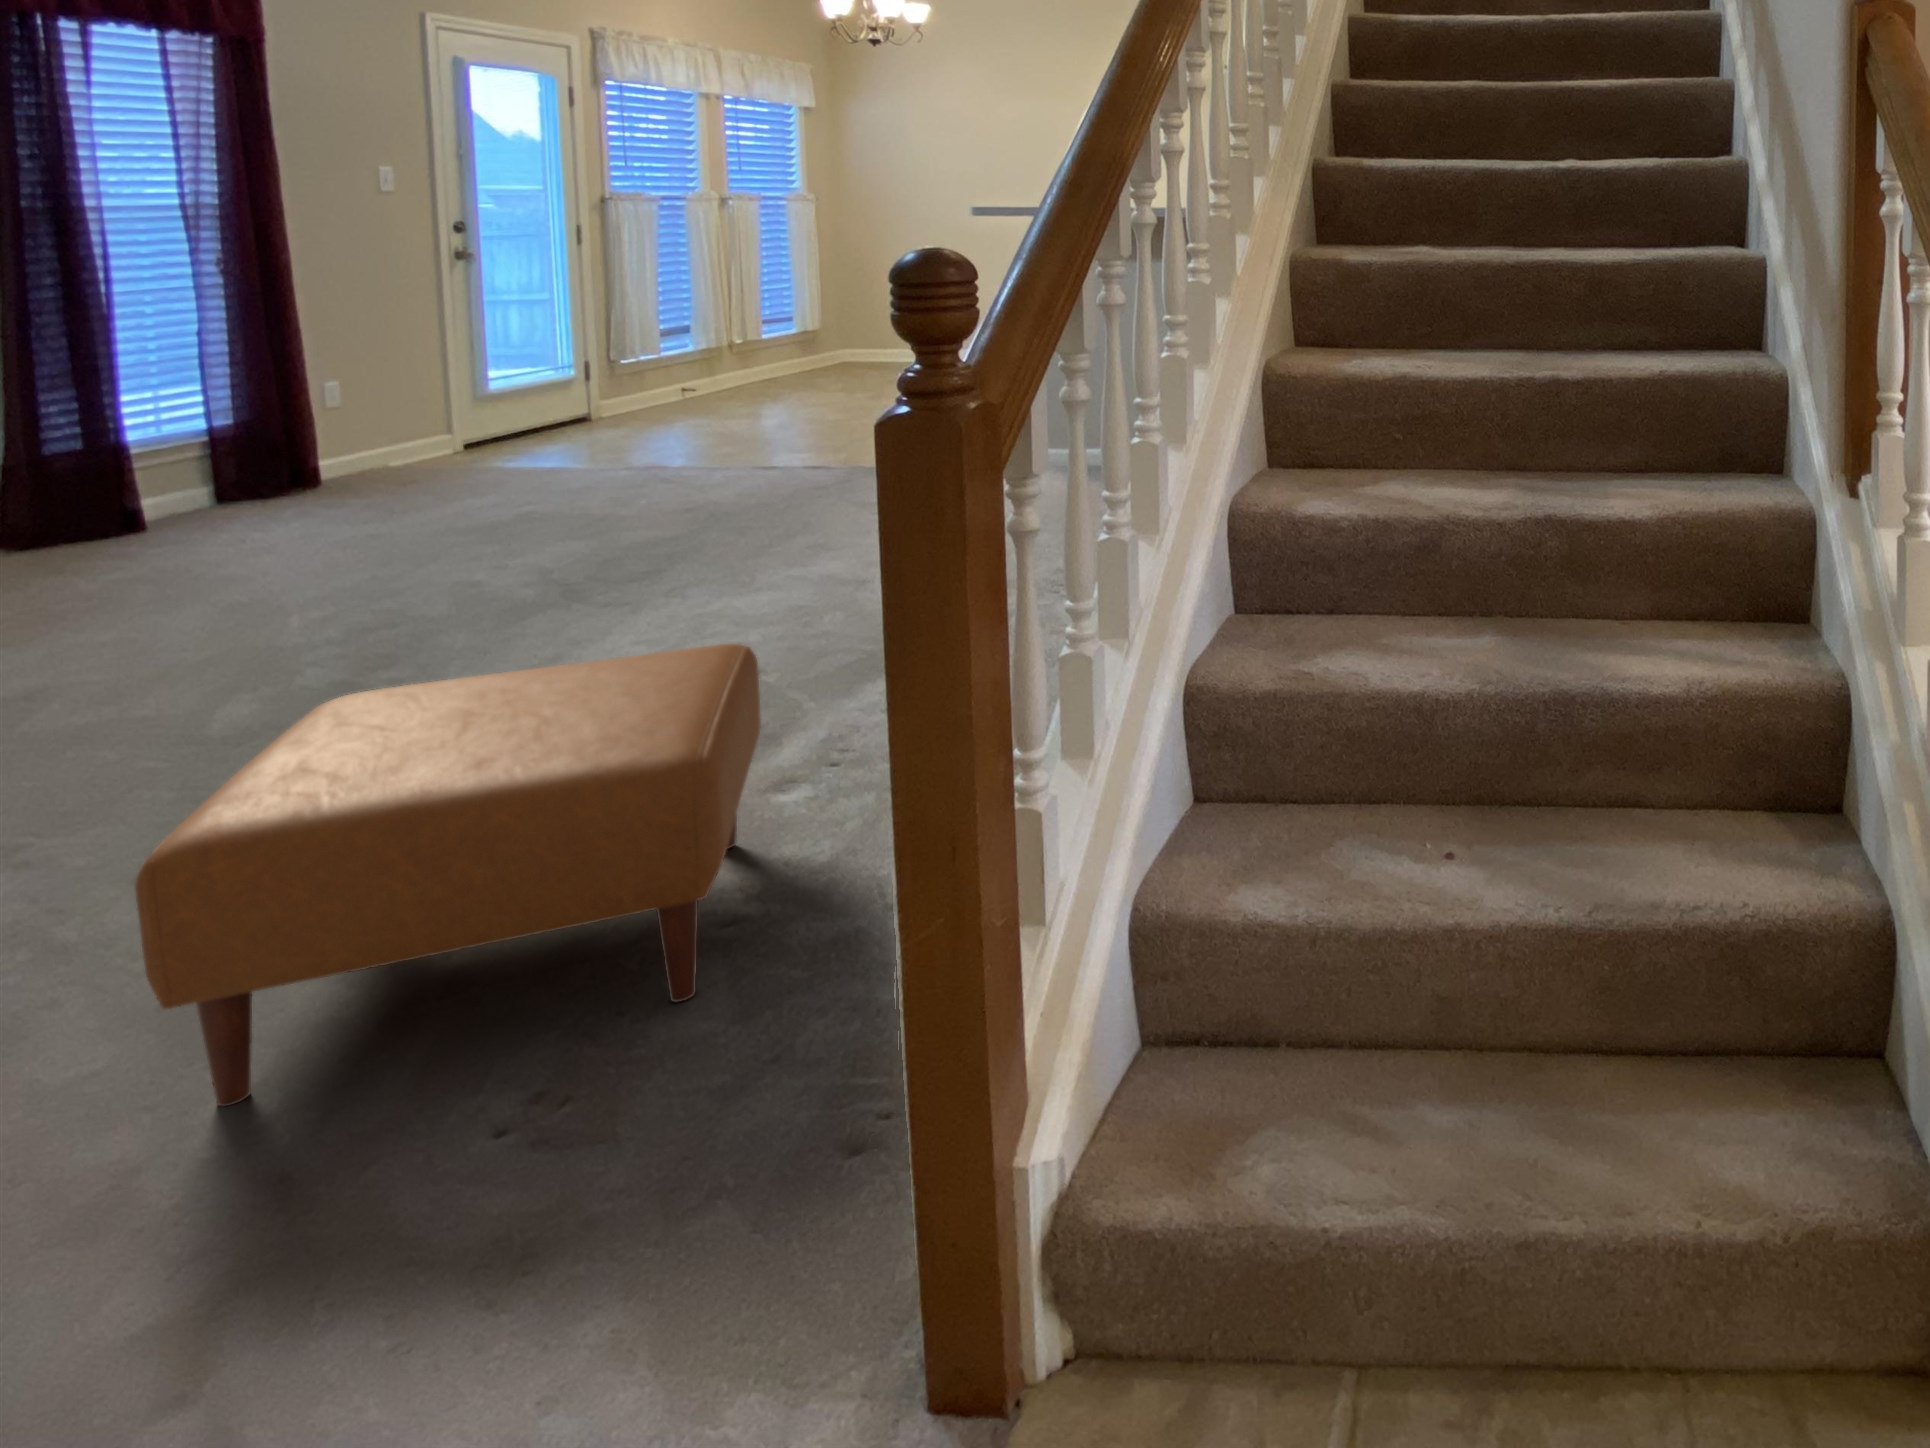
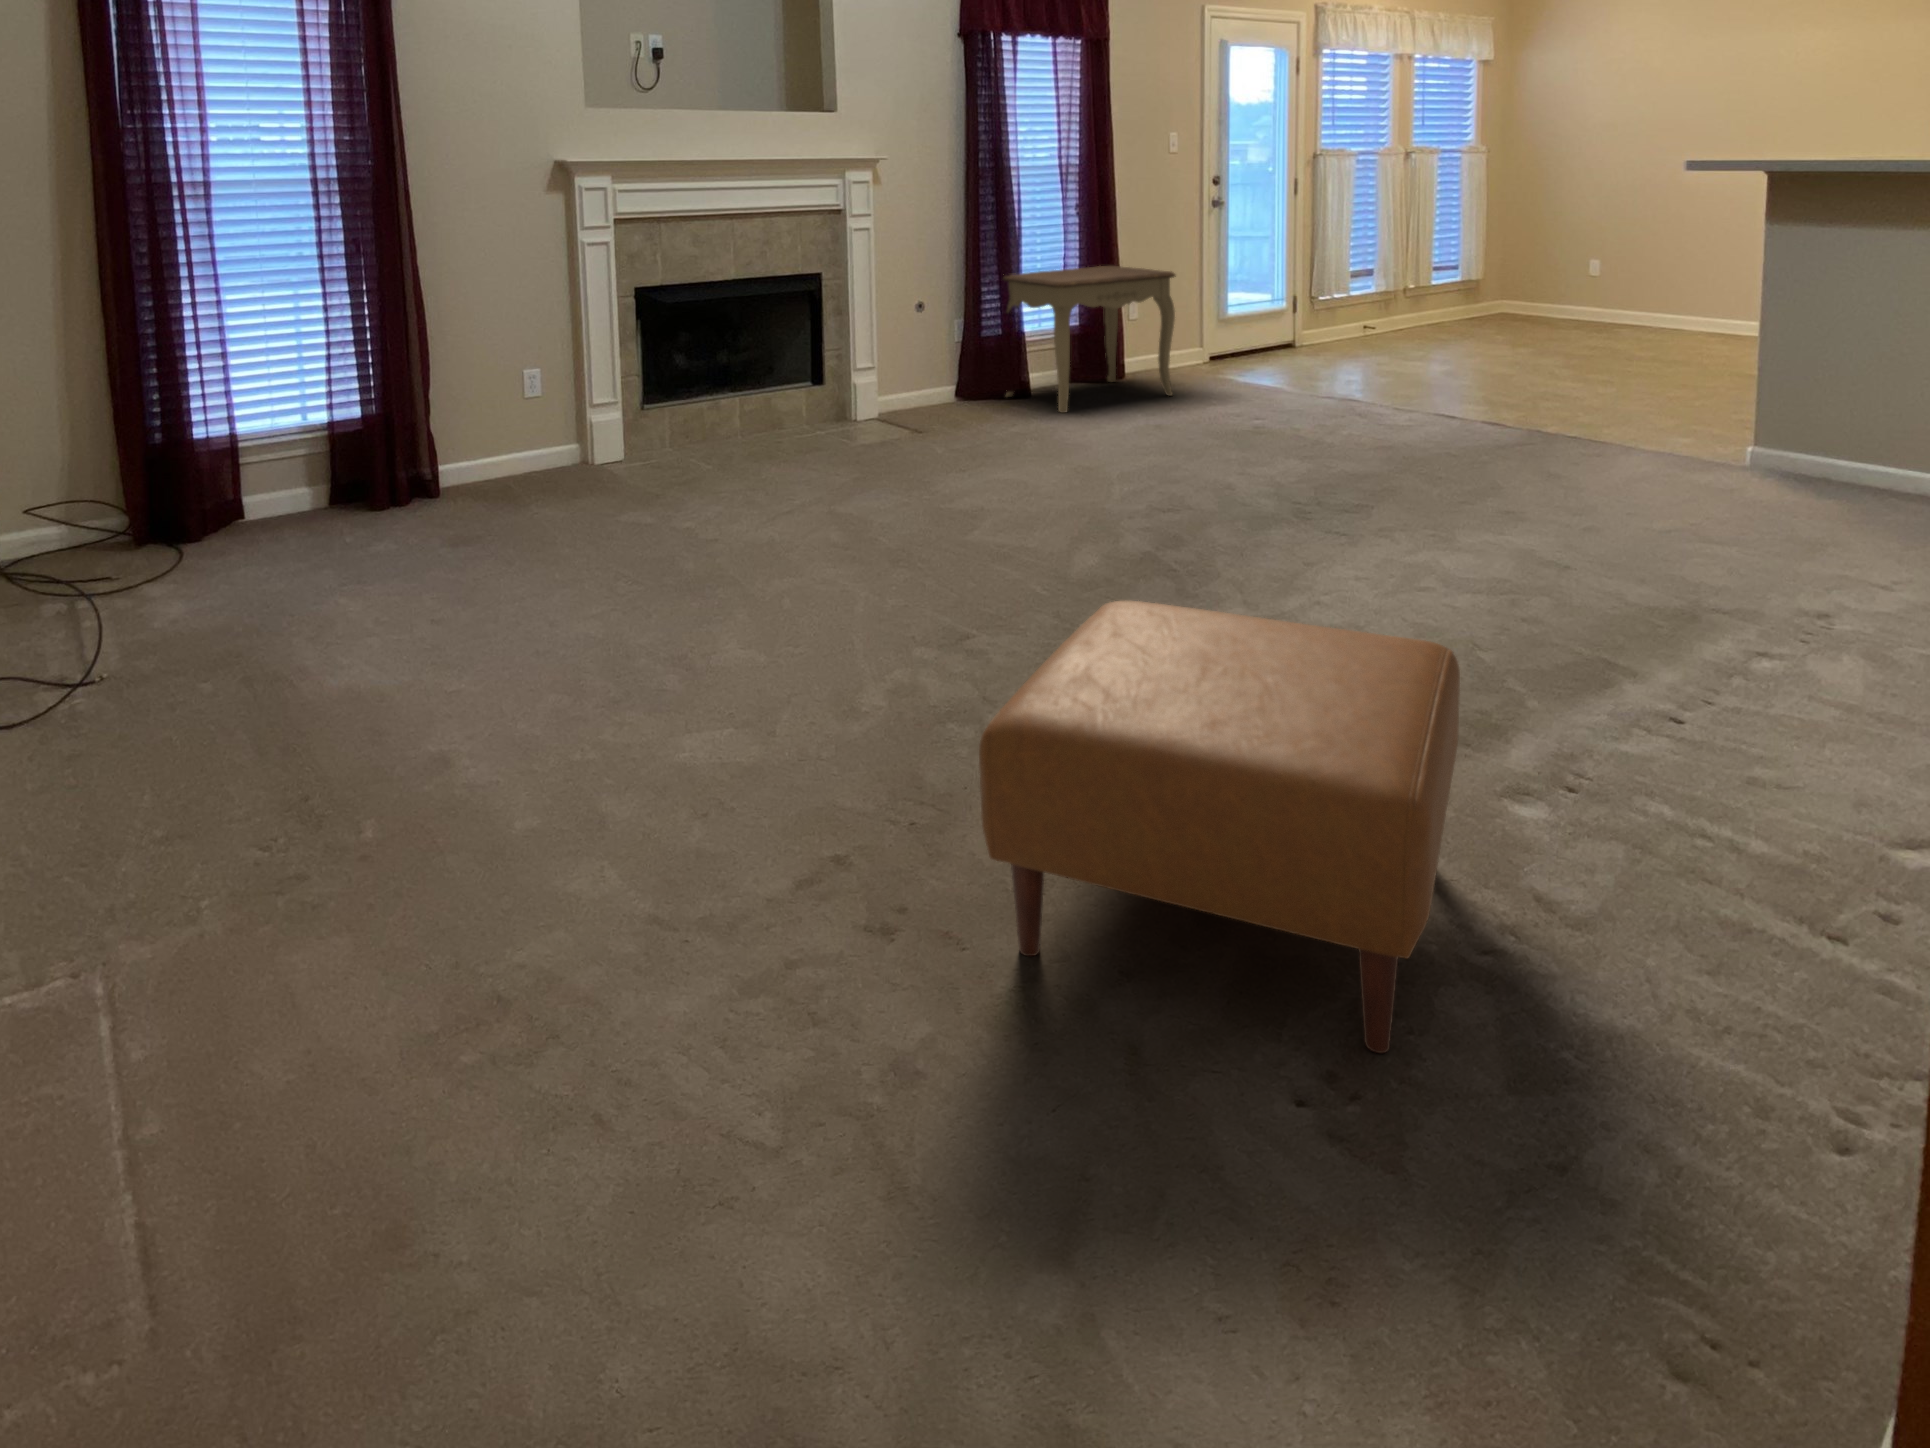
side table: none [72,340,409,542] -> present [1003,266,1176,413]

